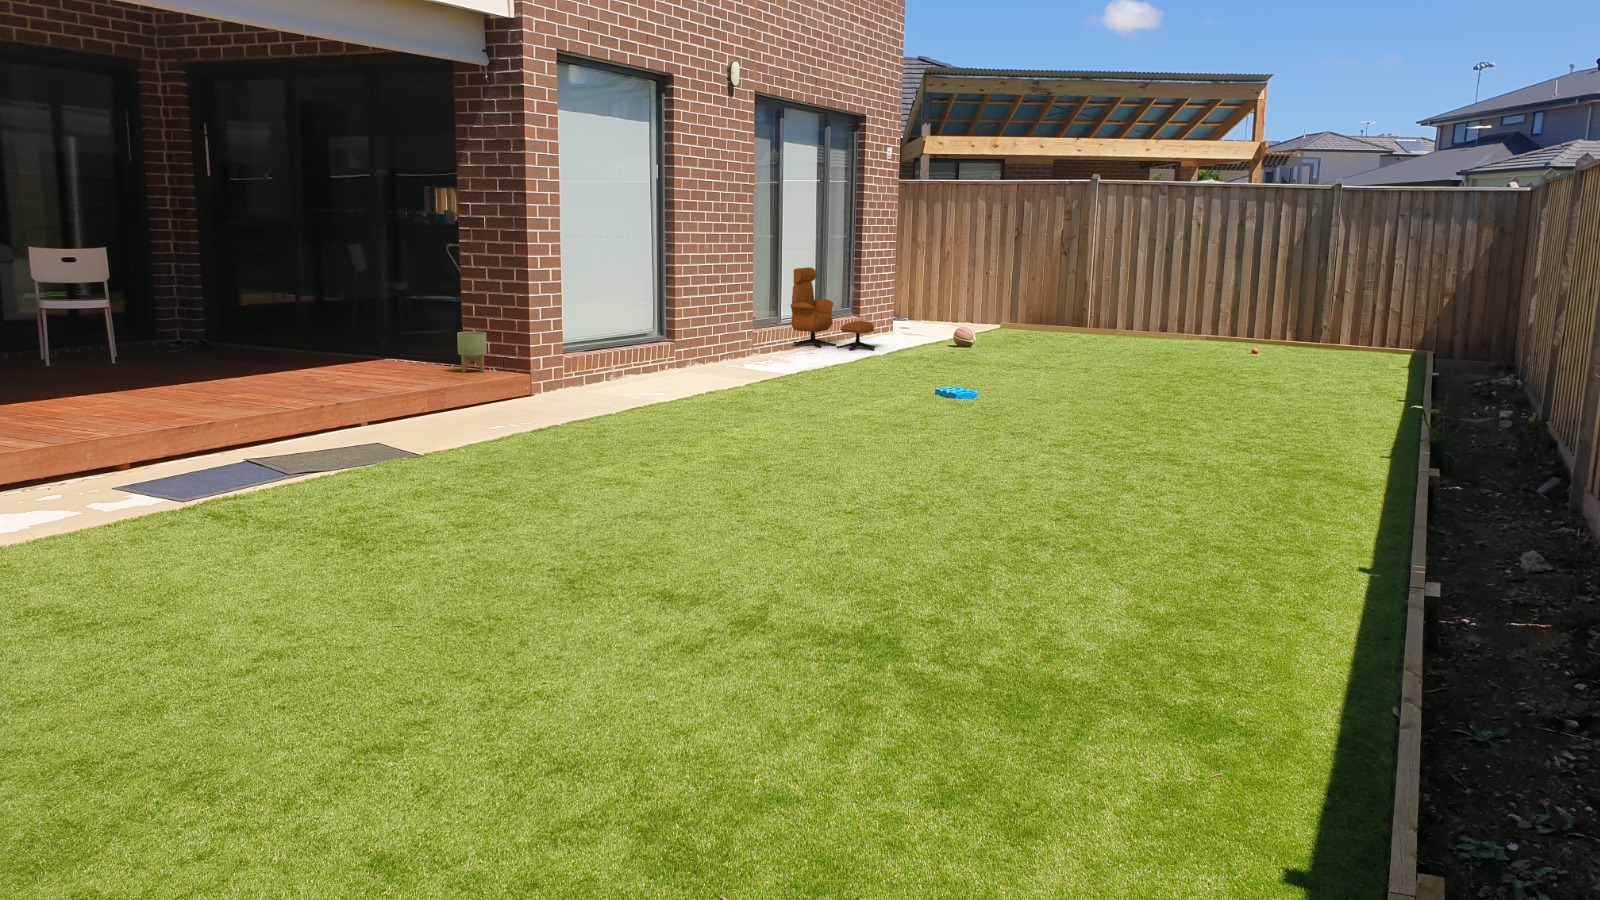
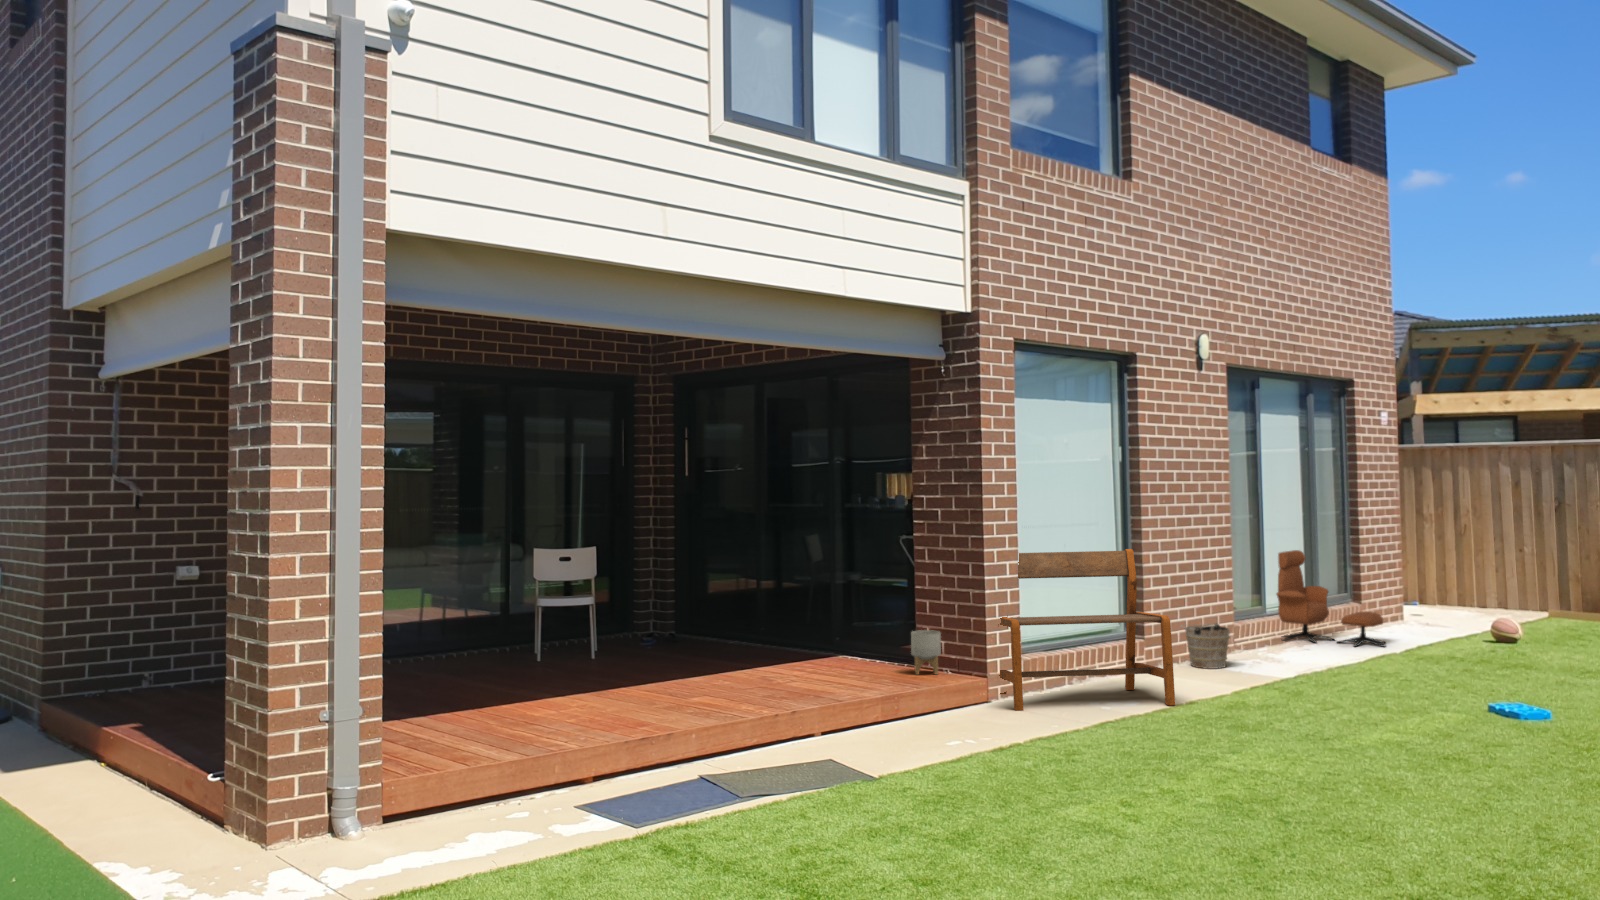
bench: none [536,258,696,402] -> present [998,549,1175,711]
bucket: none [707,329,748,368] -> present [1185,624,1230,669]

